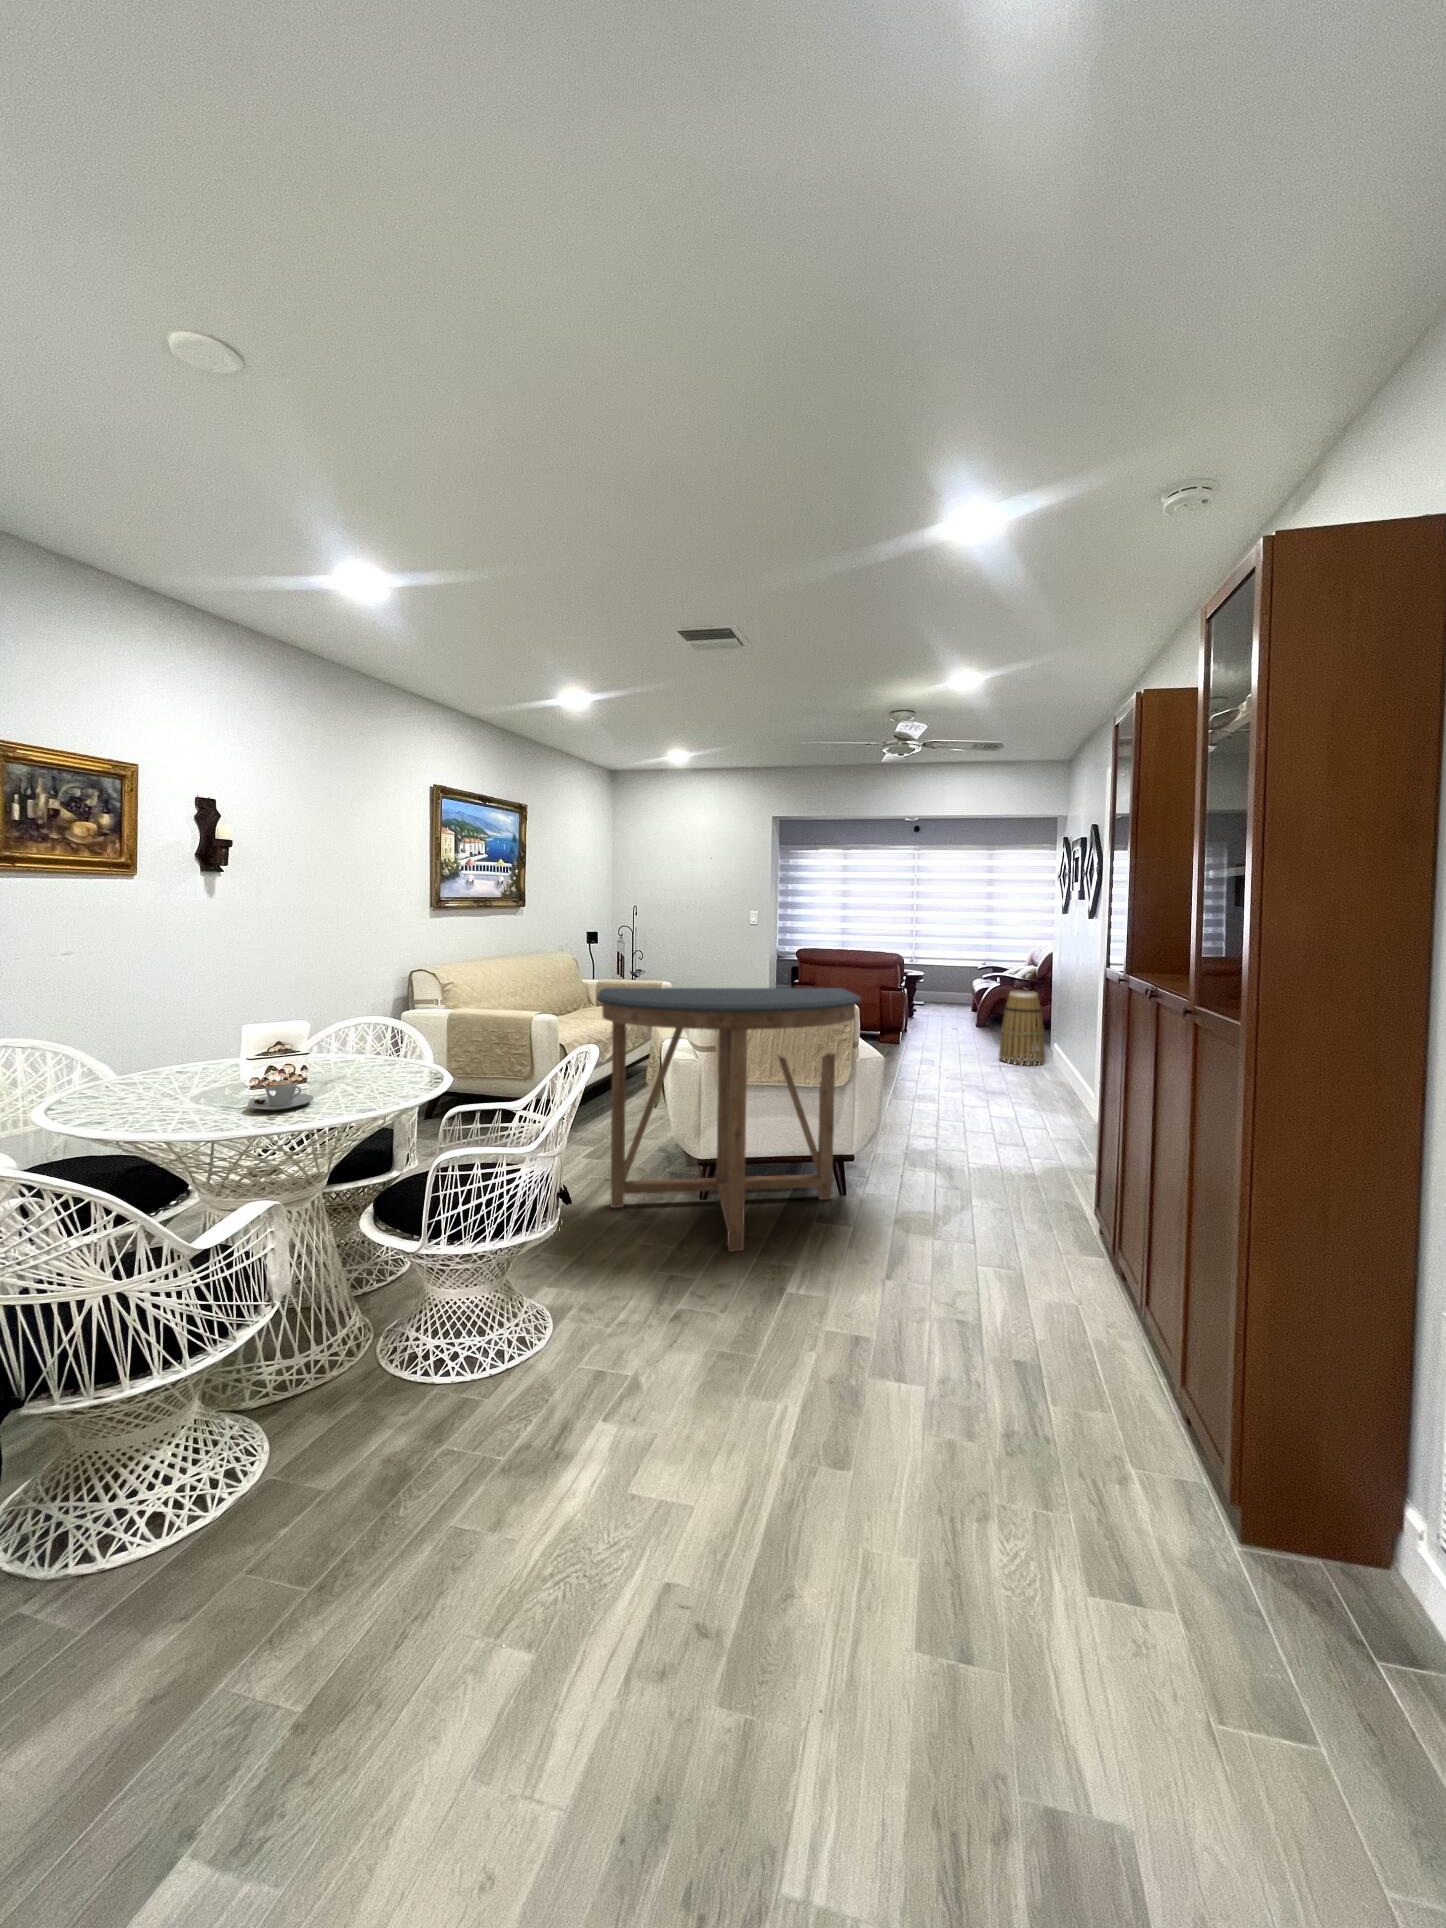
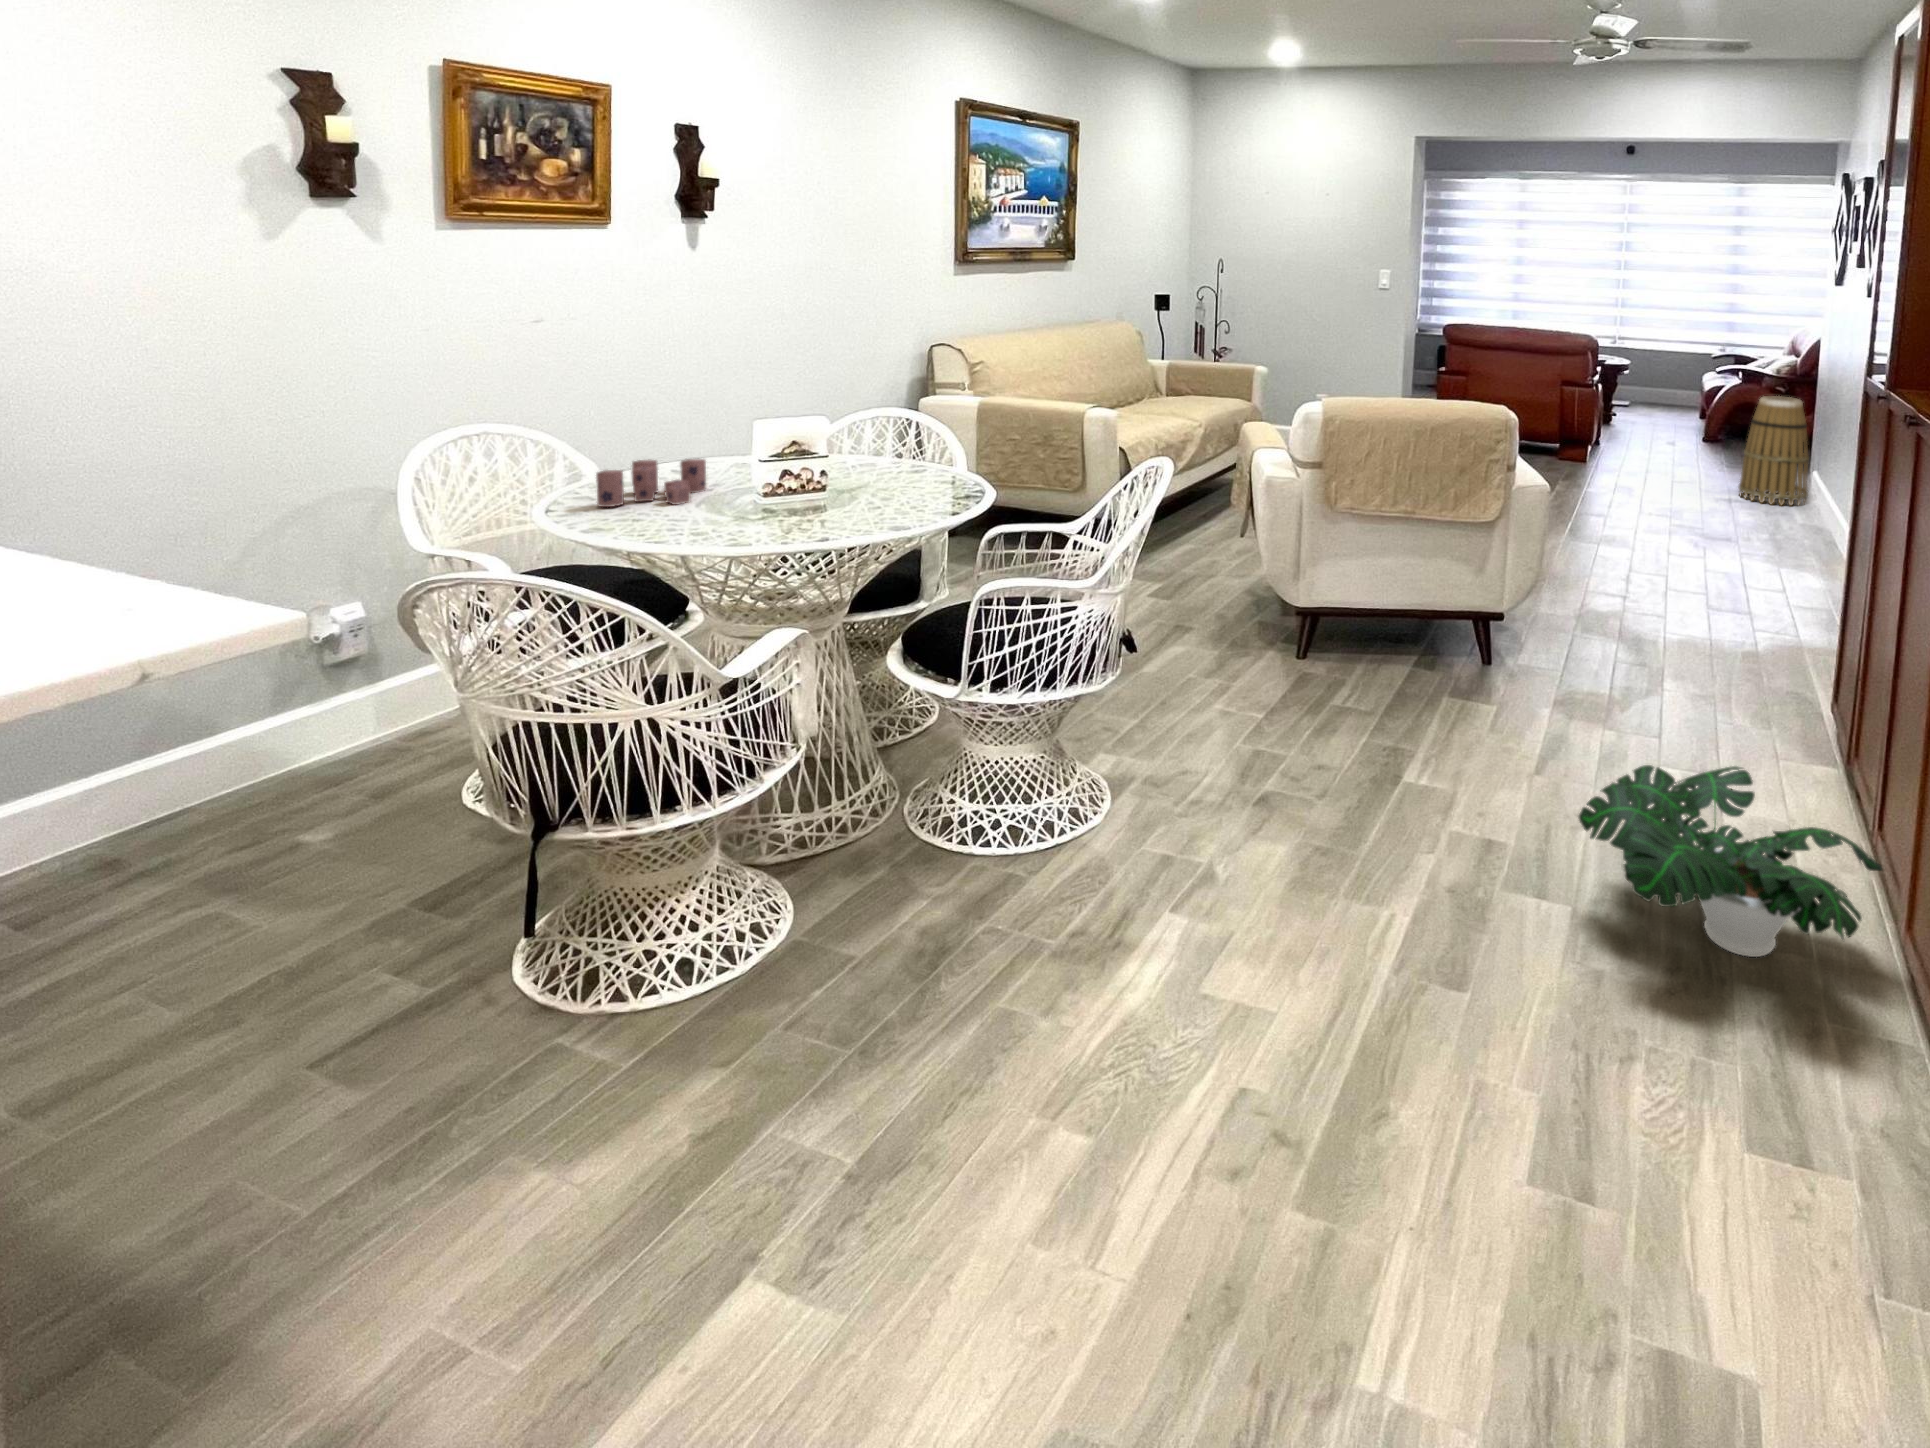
console table: present [597,988,861,1252] -> none [1170,382,1524,730]
candle: none [101,1059,206,1103] -> present [596,458,706,507]
coffee cup: present [248,1080,313,1110] -> none [762,489,834,525]
potted plant: none [925,1261,1156,1416] -> present [1579,765,1882,957]

